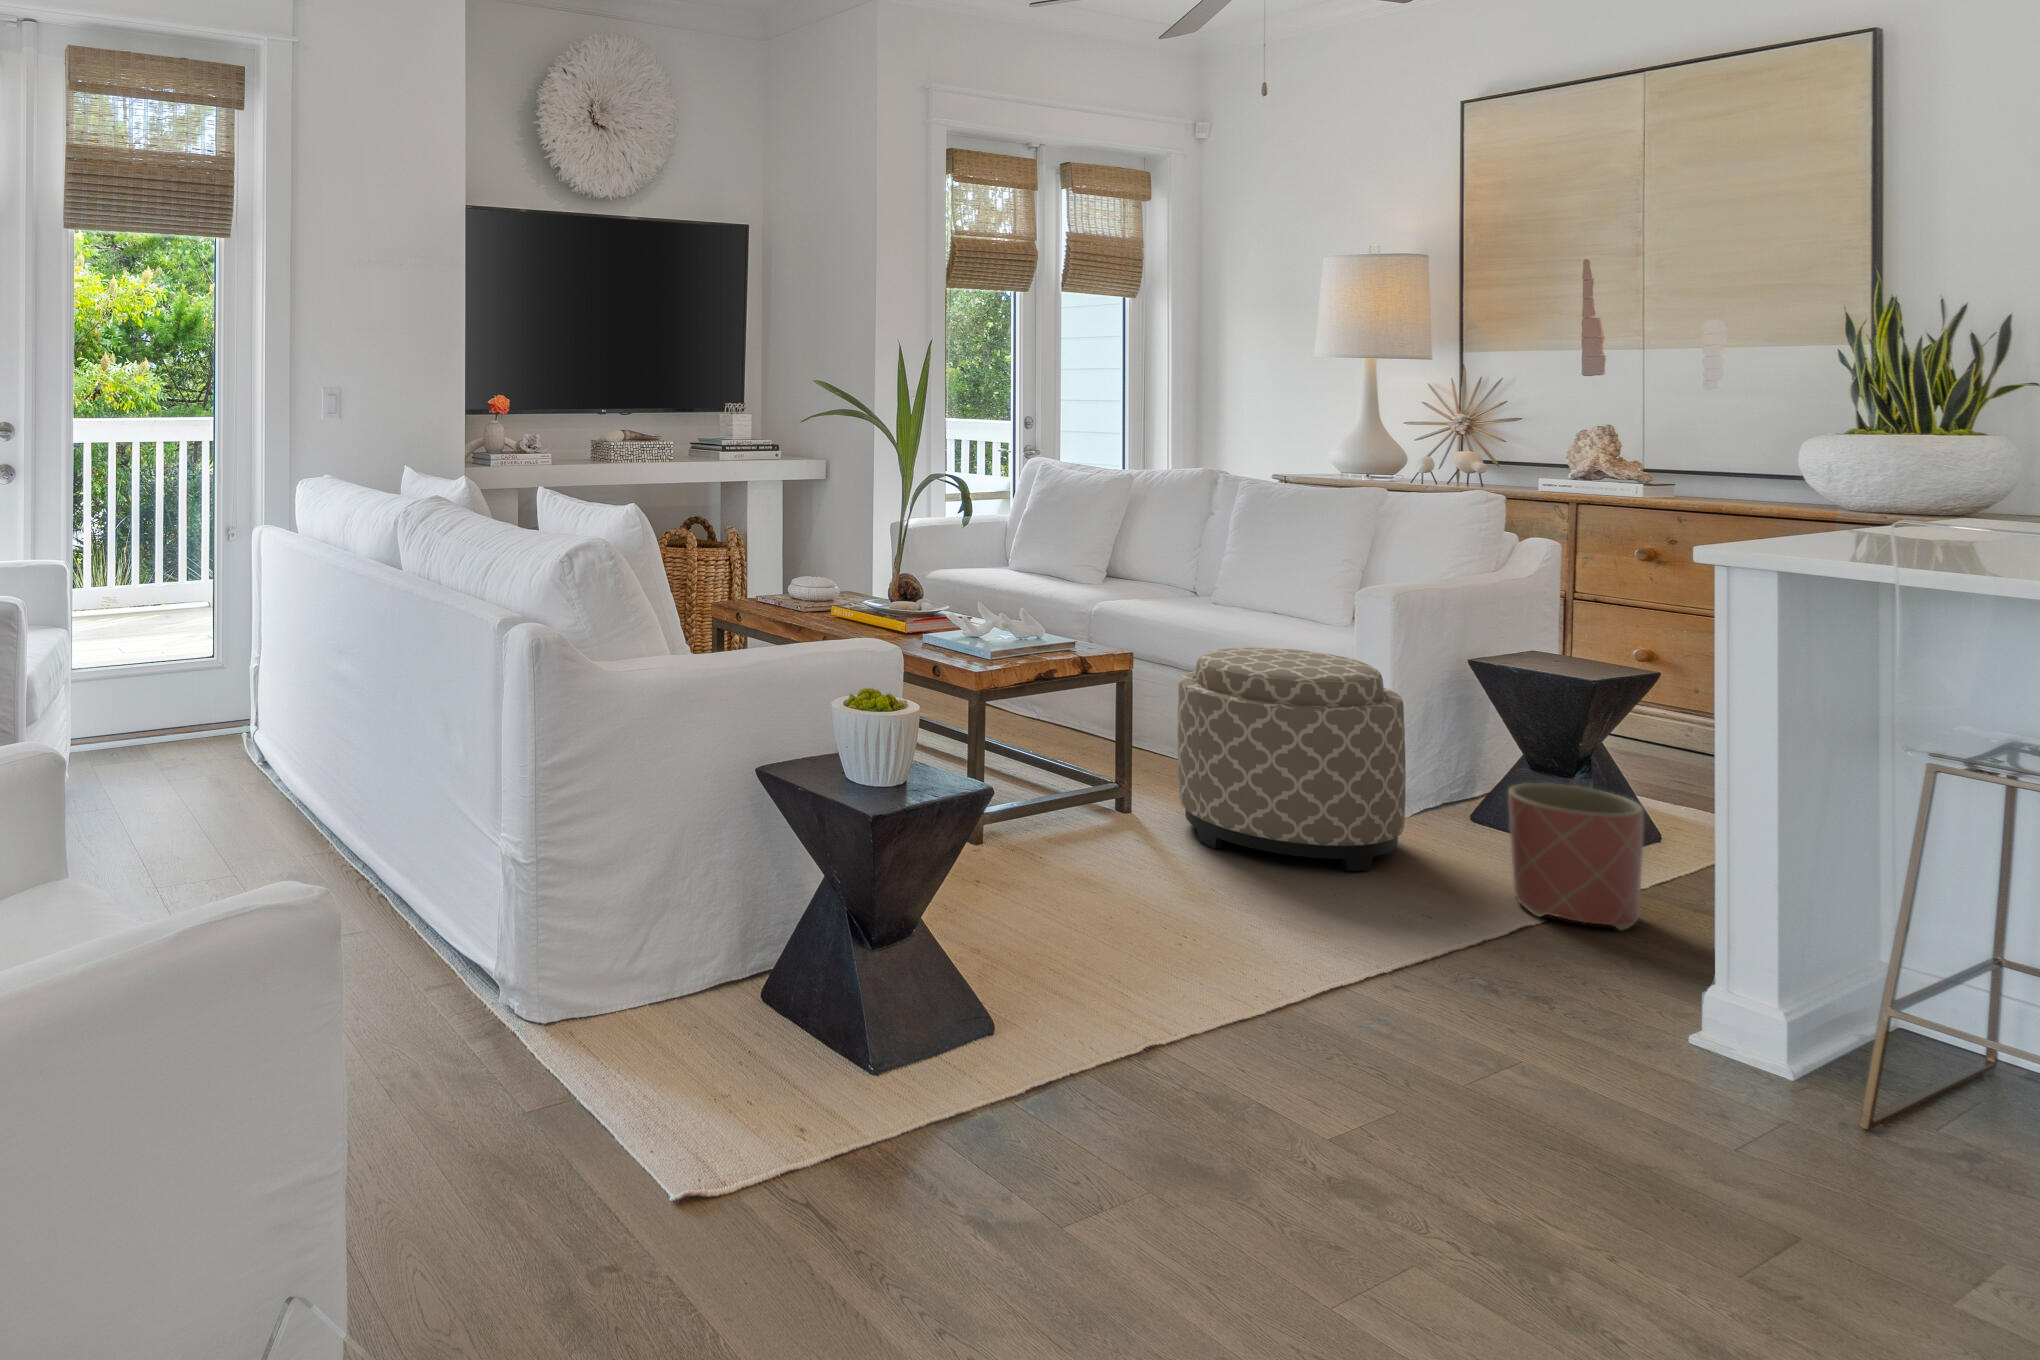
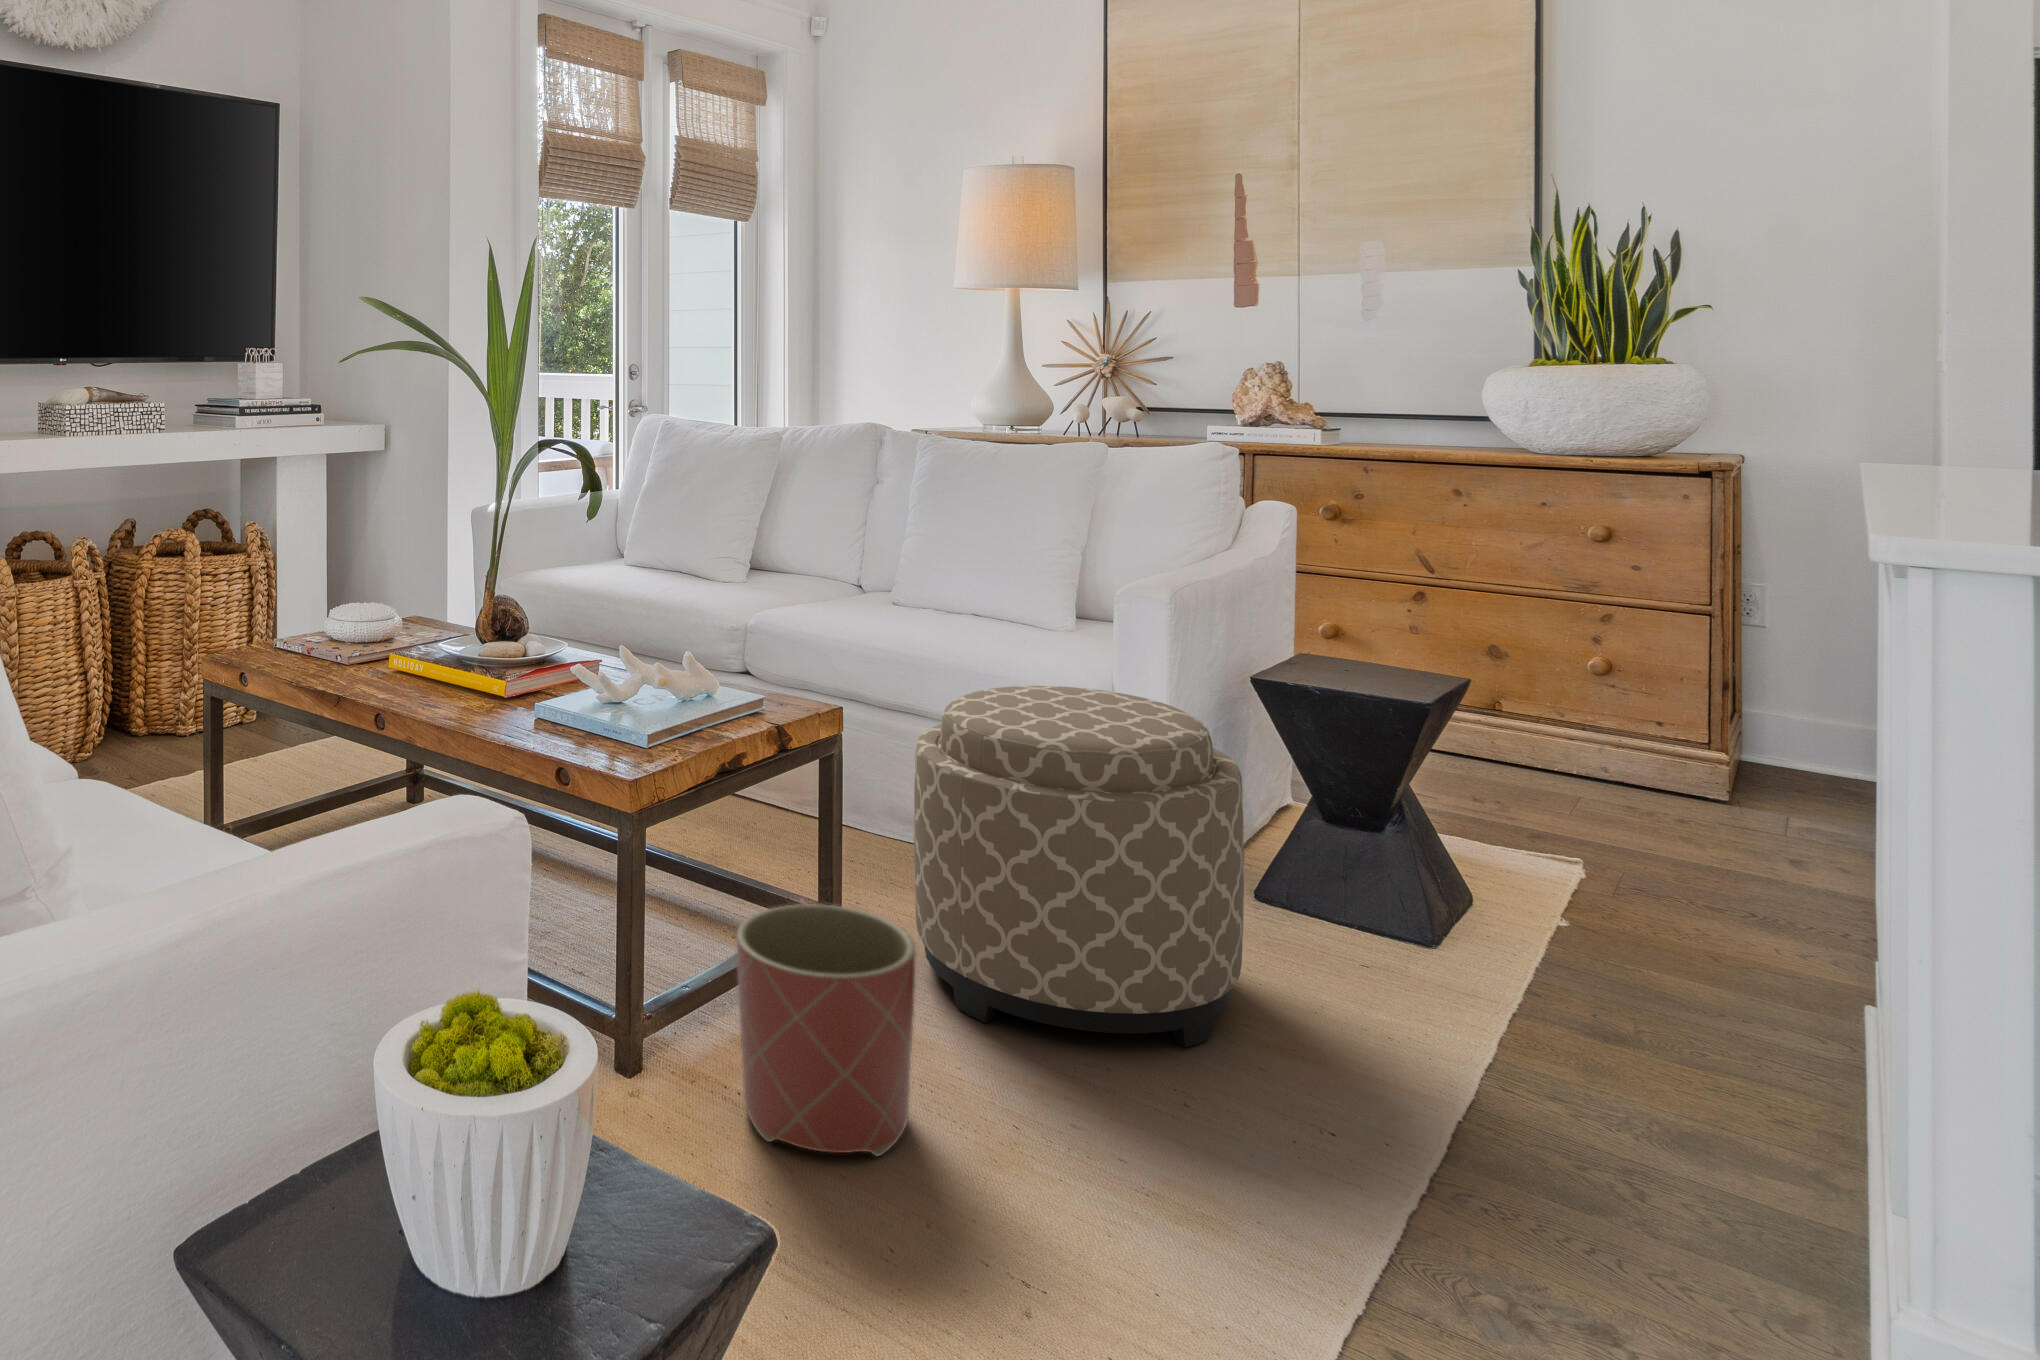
planter: present [1508,783,1644,931] -> present [736,904,916,1156]

